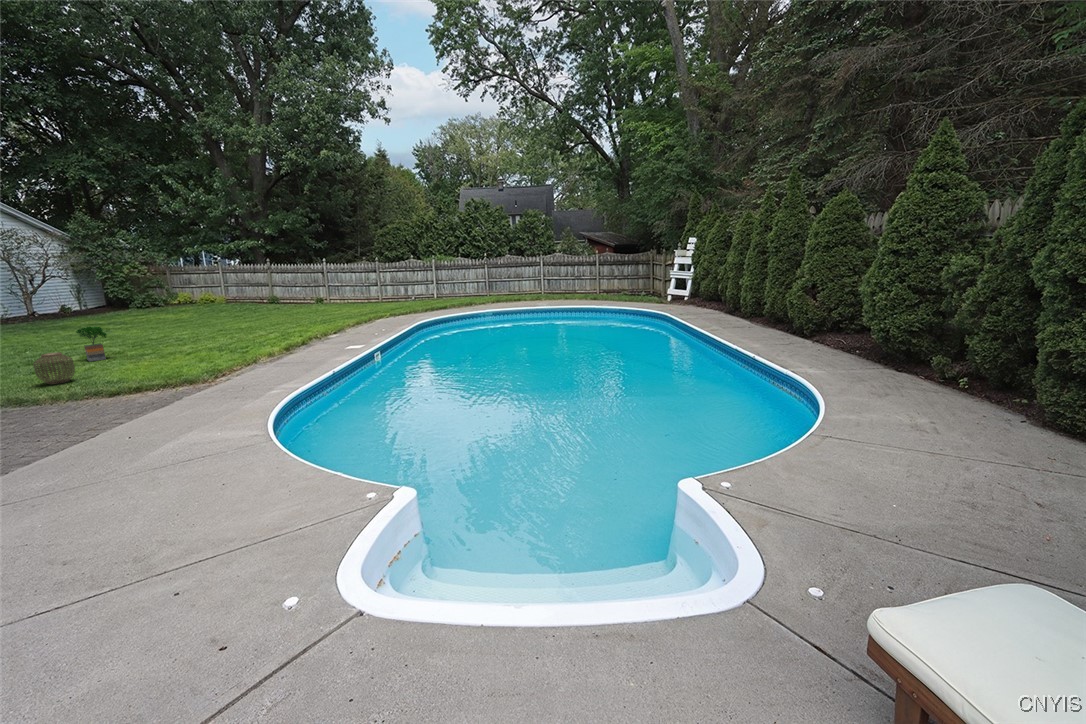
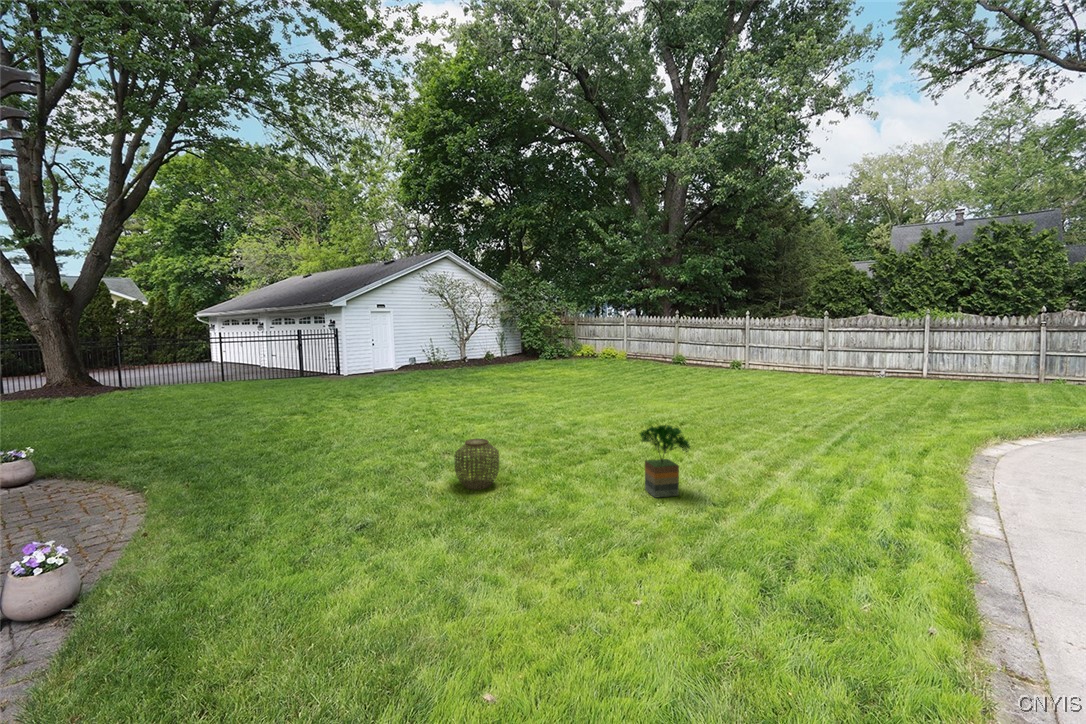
potted tree: present [76,327,107,361] -> present [640,425,690,498]

